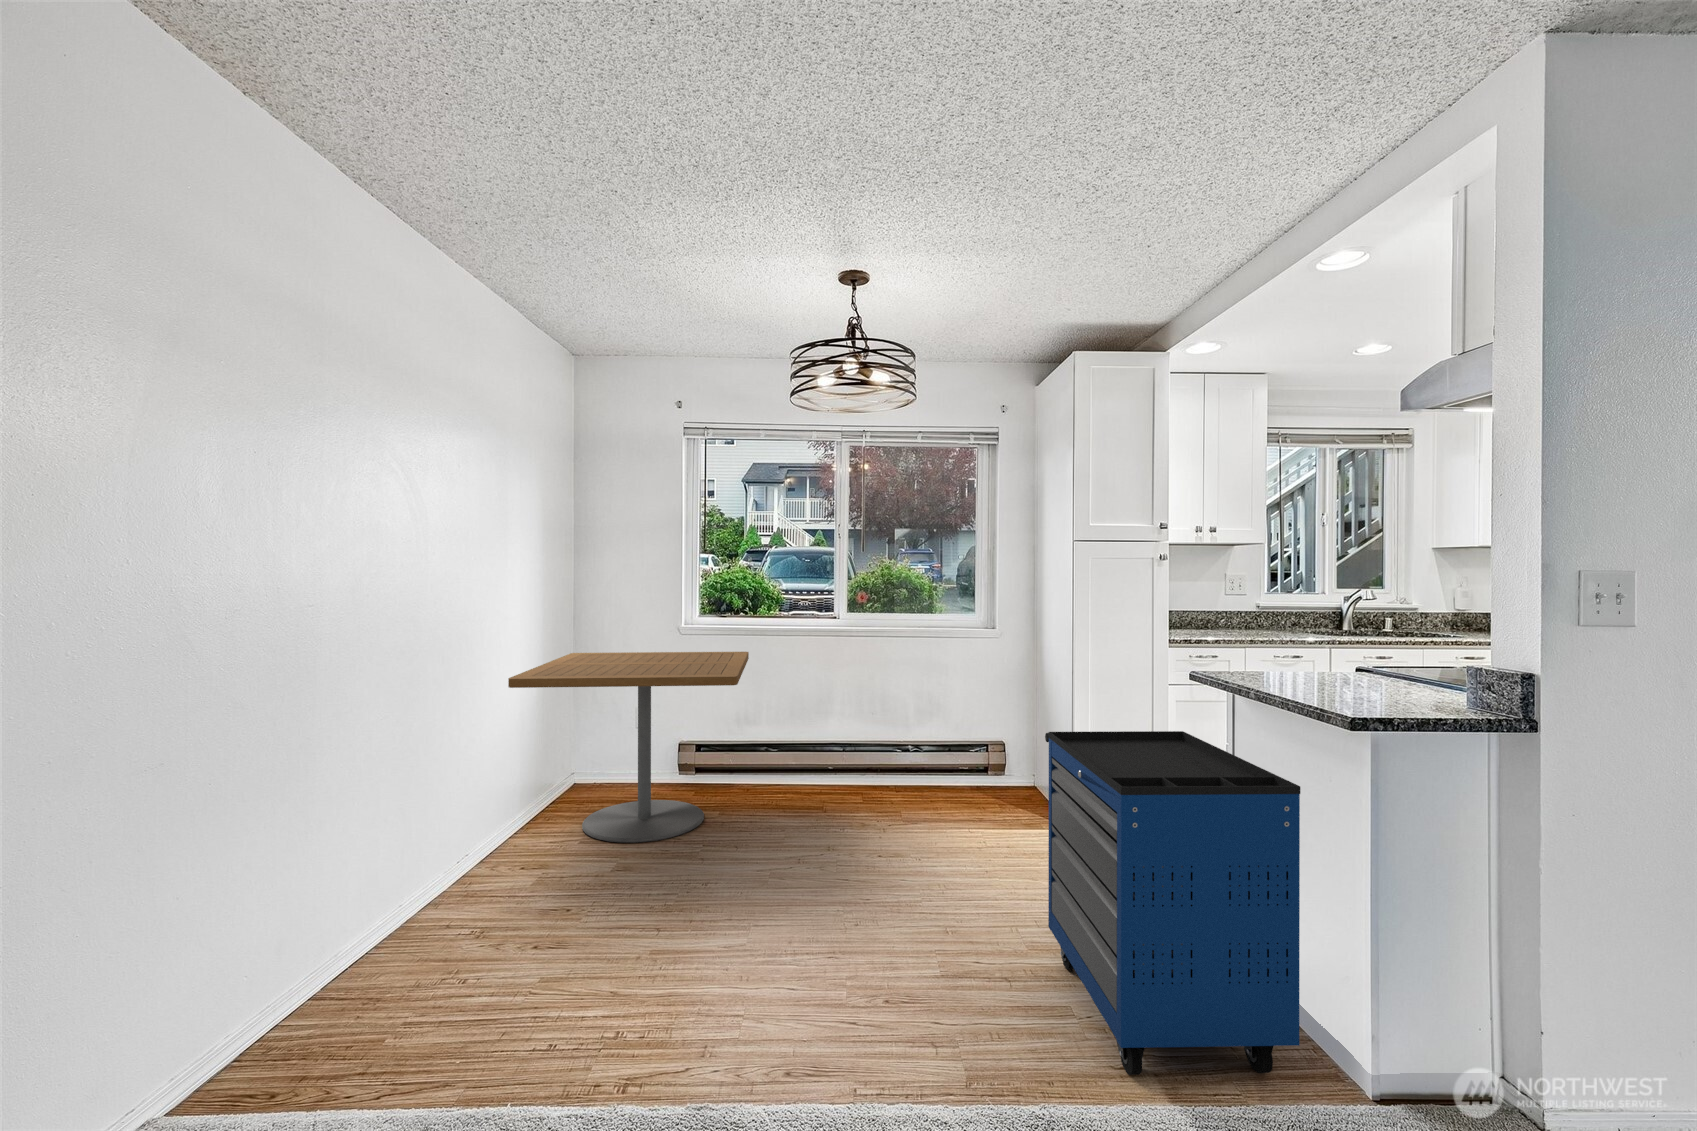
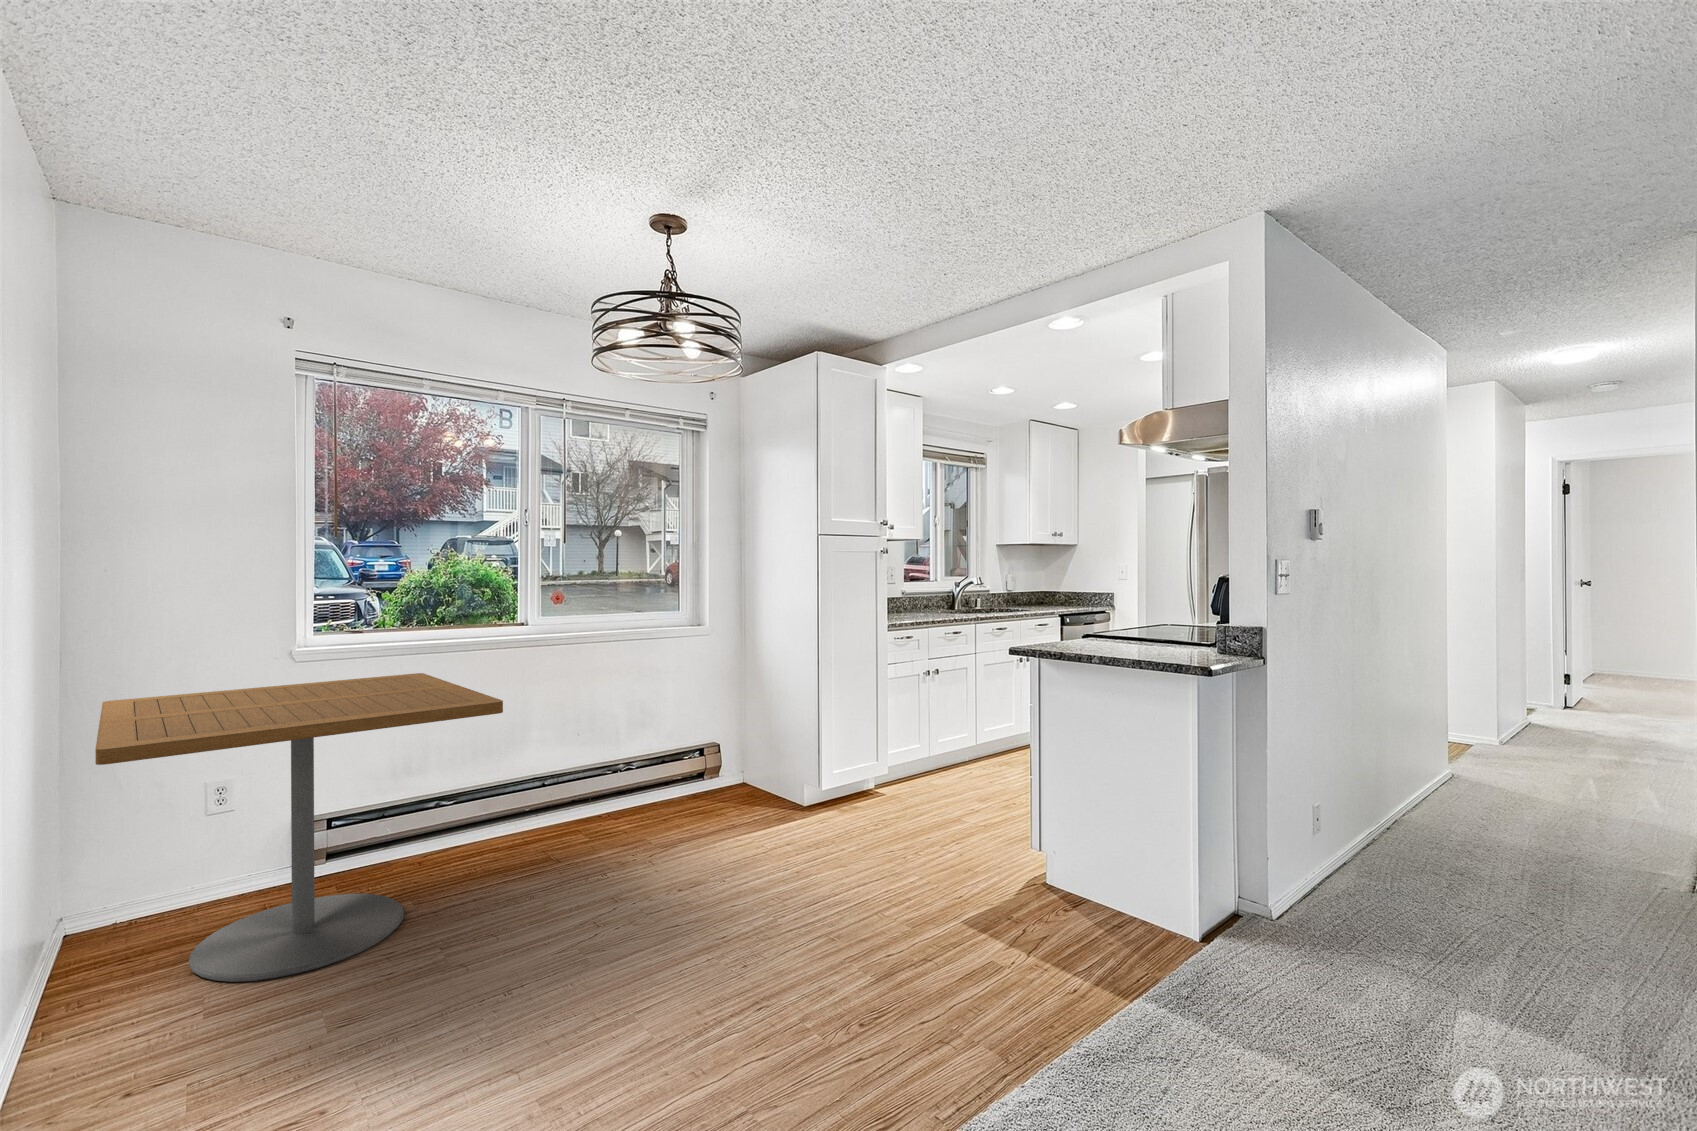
storage cabinet: present [1045,731,1300,1075] -> none [926,697,1180,995]

